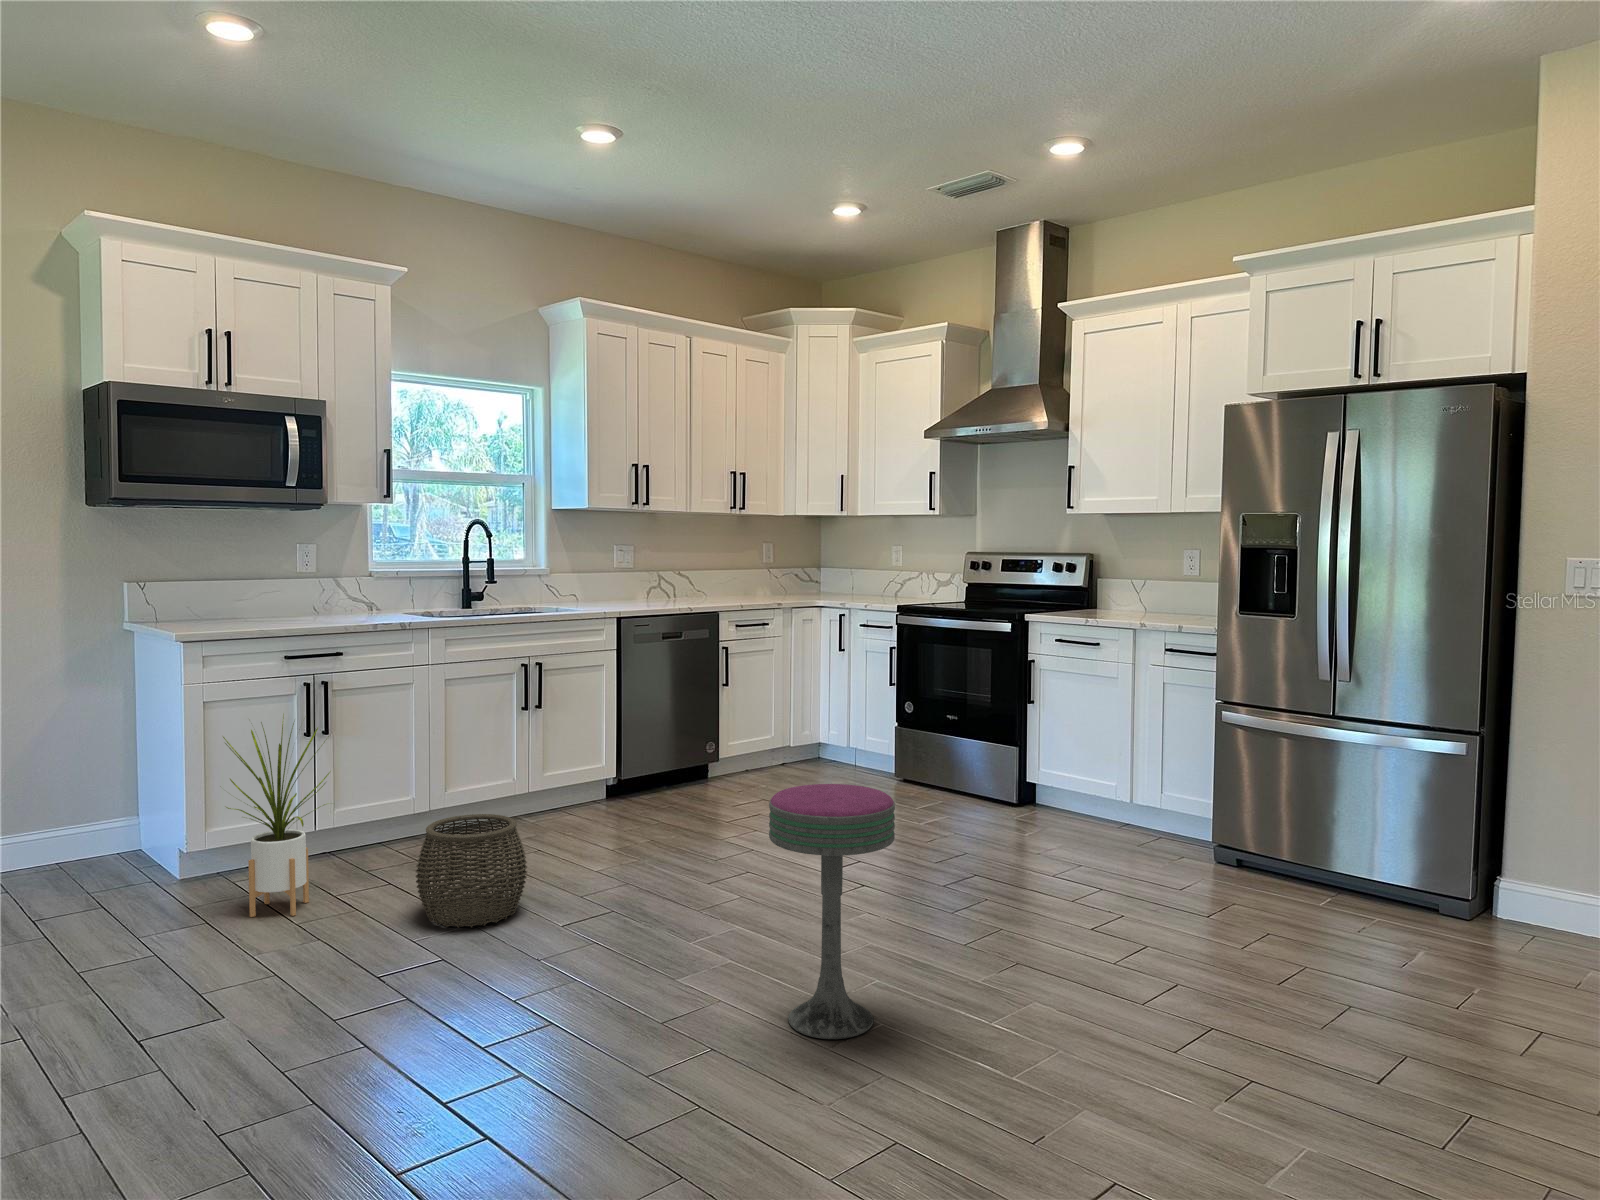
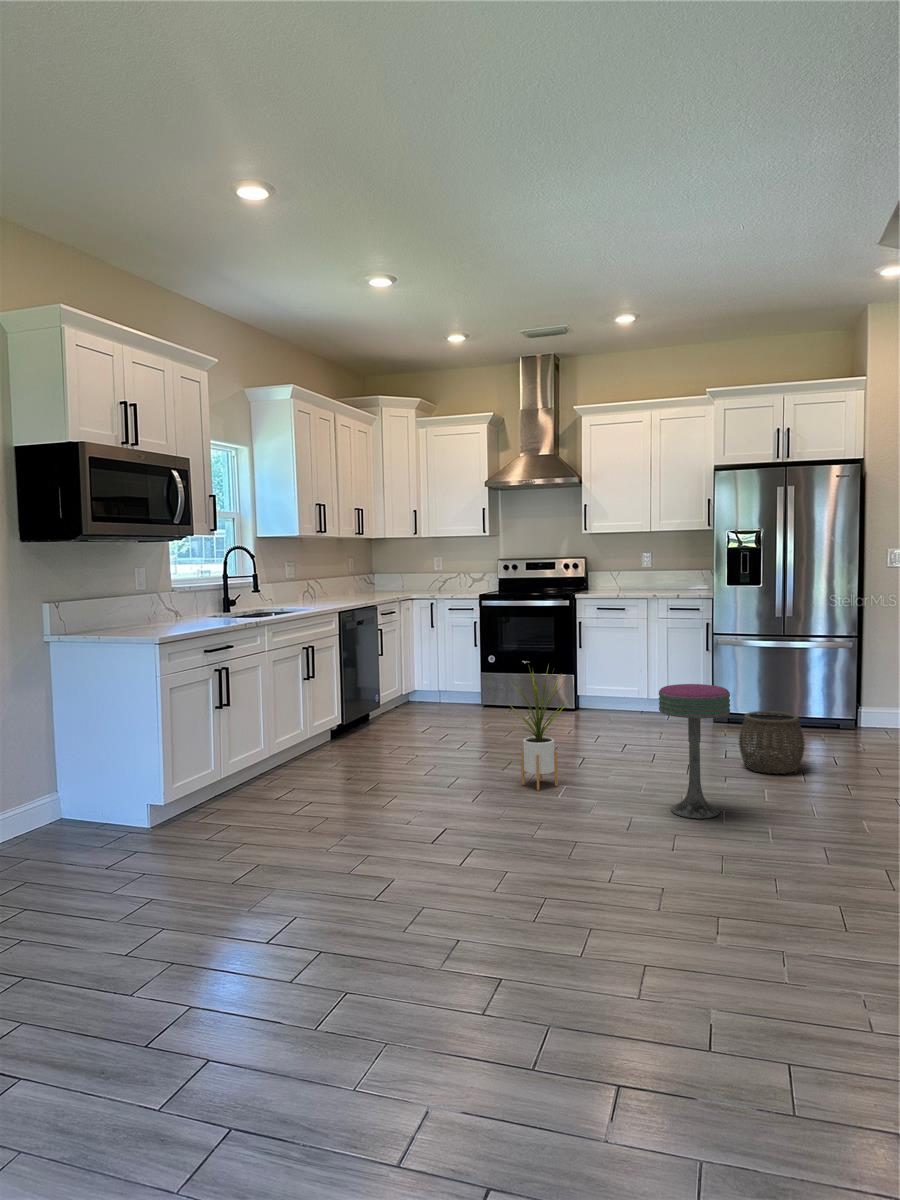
house plant: present [223,714,330,917] -> present [510,669,568,790]
woven basket: present [416,814,527,928] -> present [739,711,805,774]

